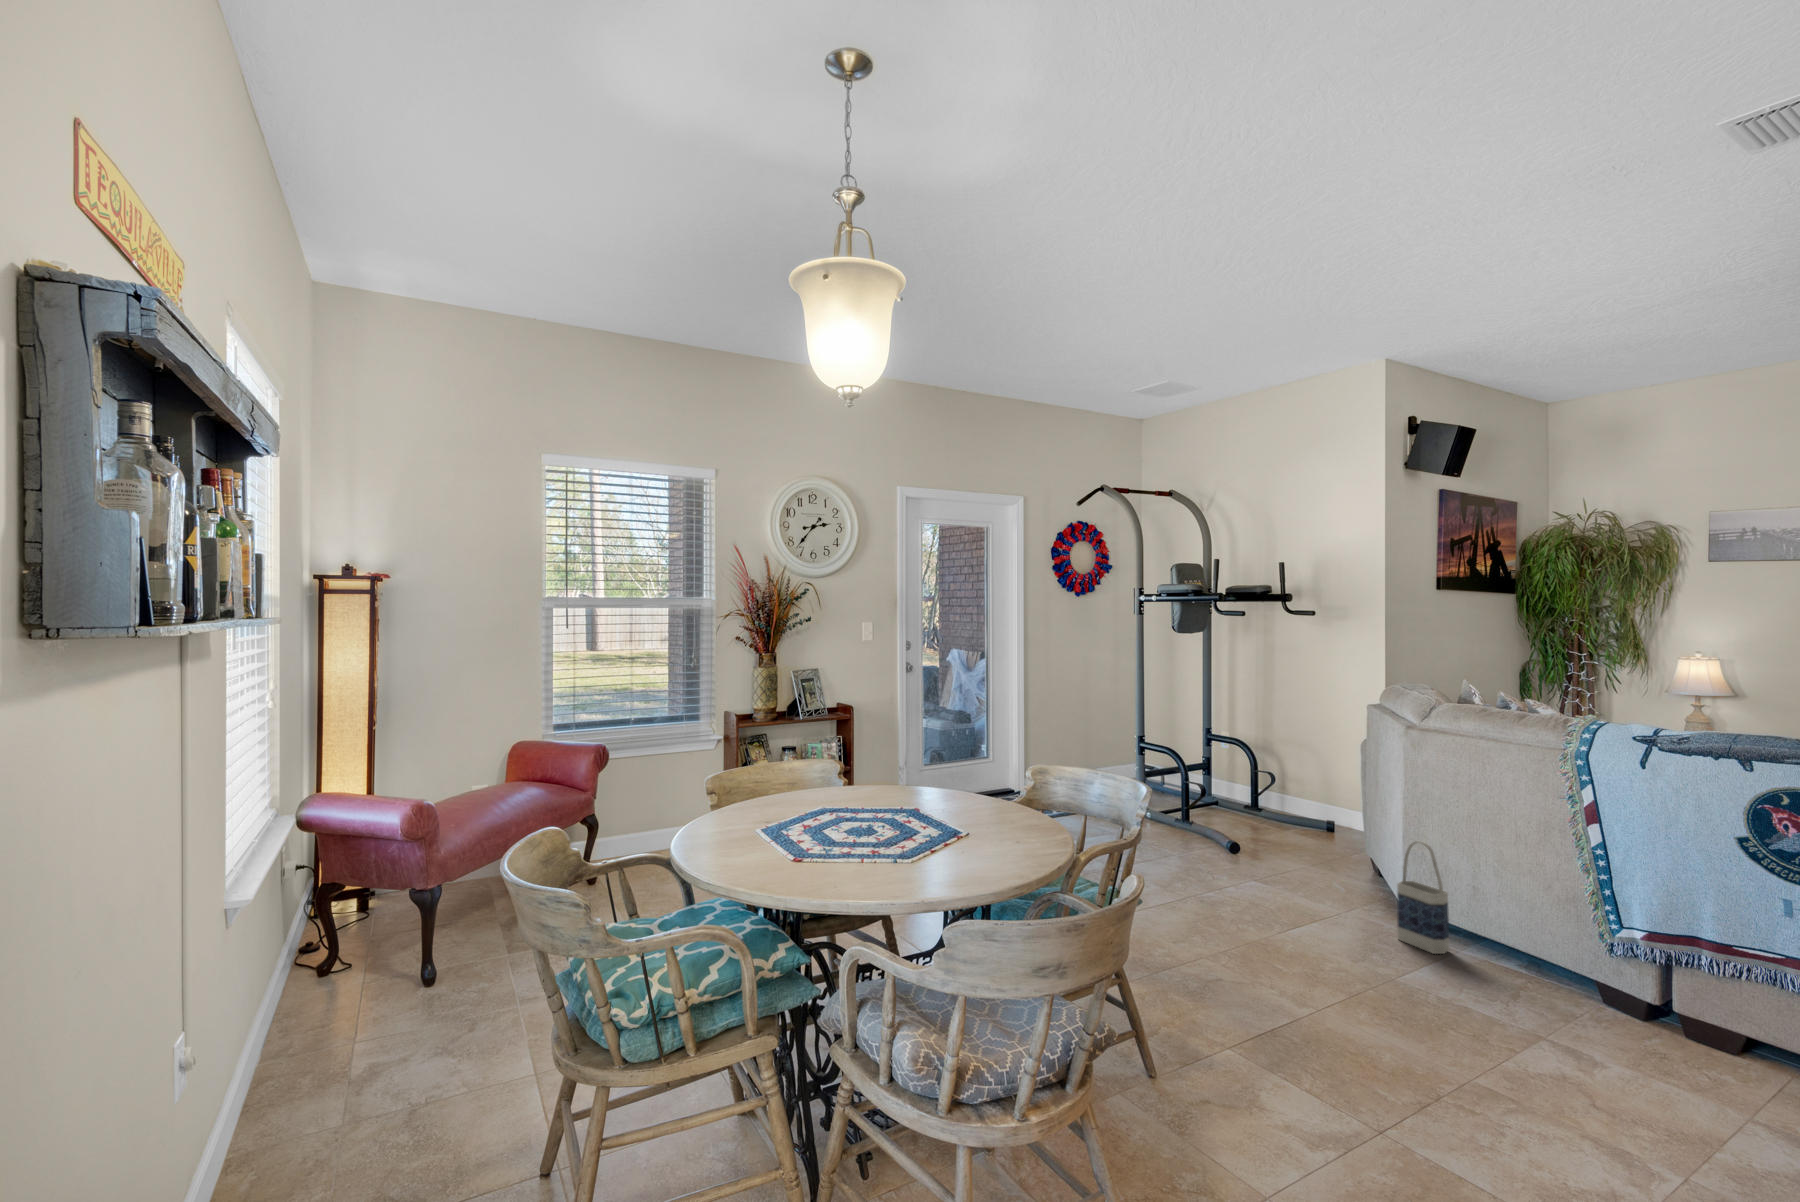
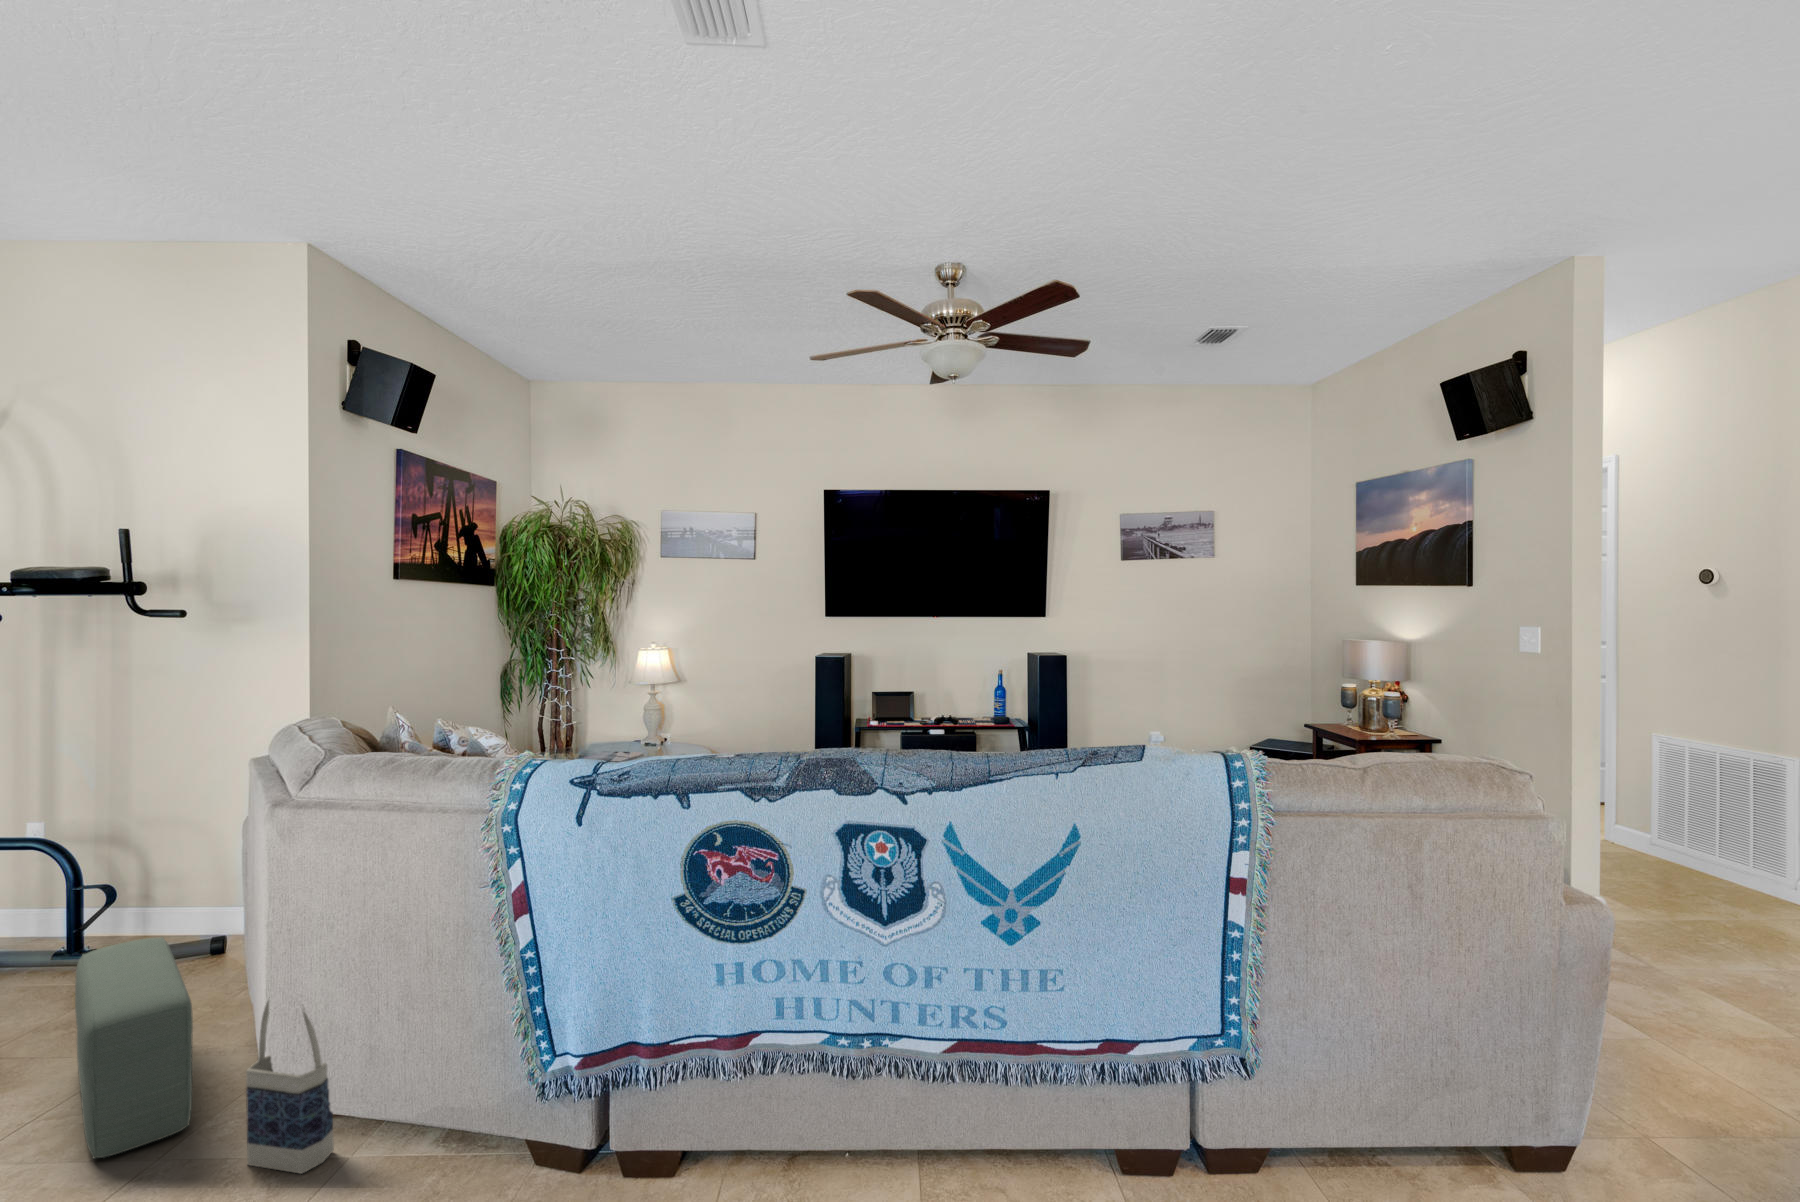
pouf: none [1282,806,1358,913] -> present [75,937,193,1159]

